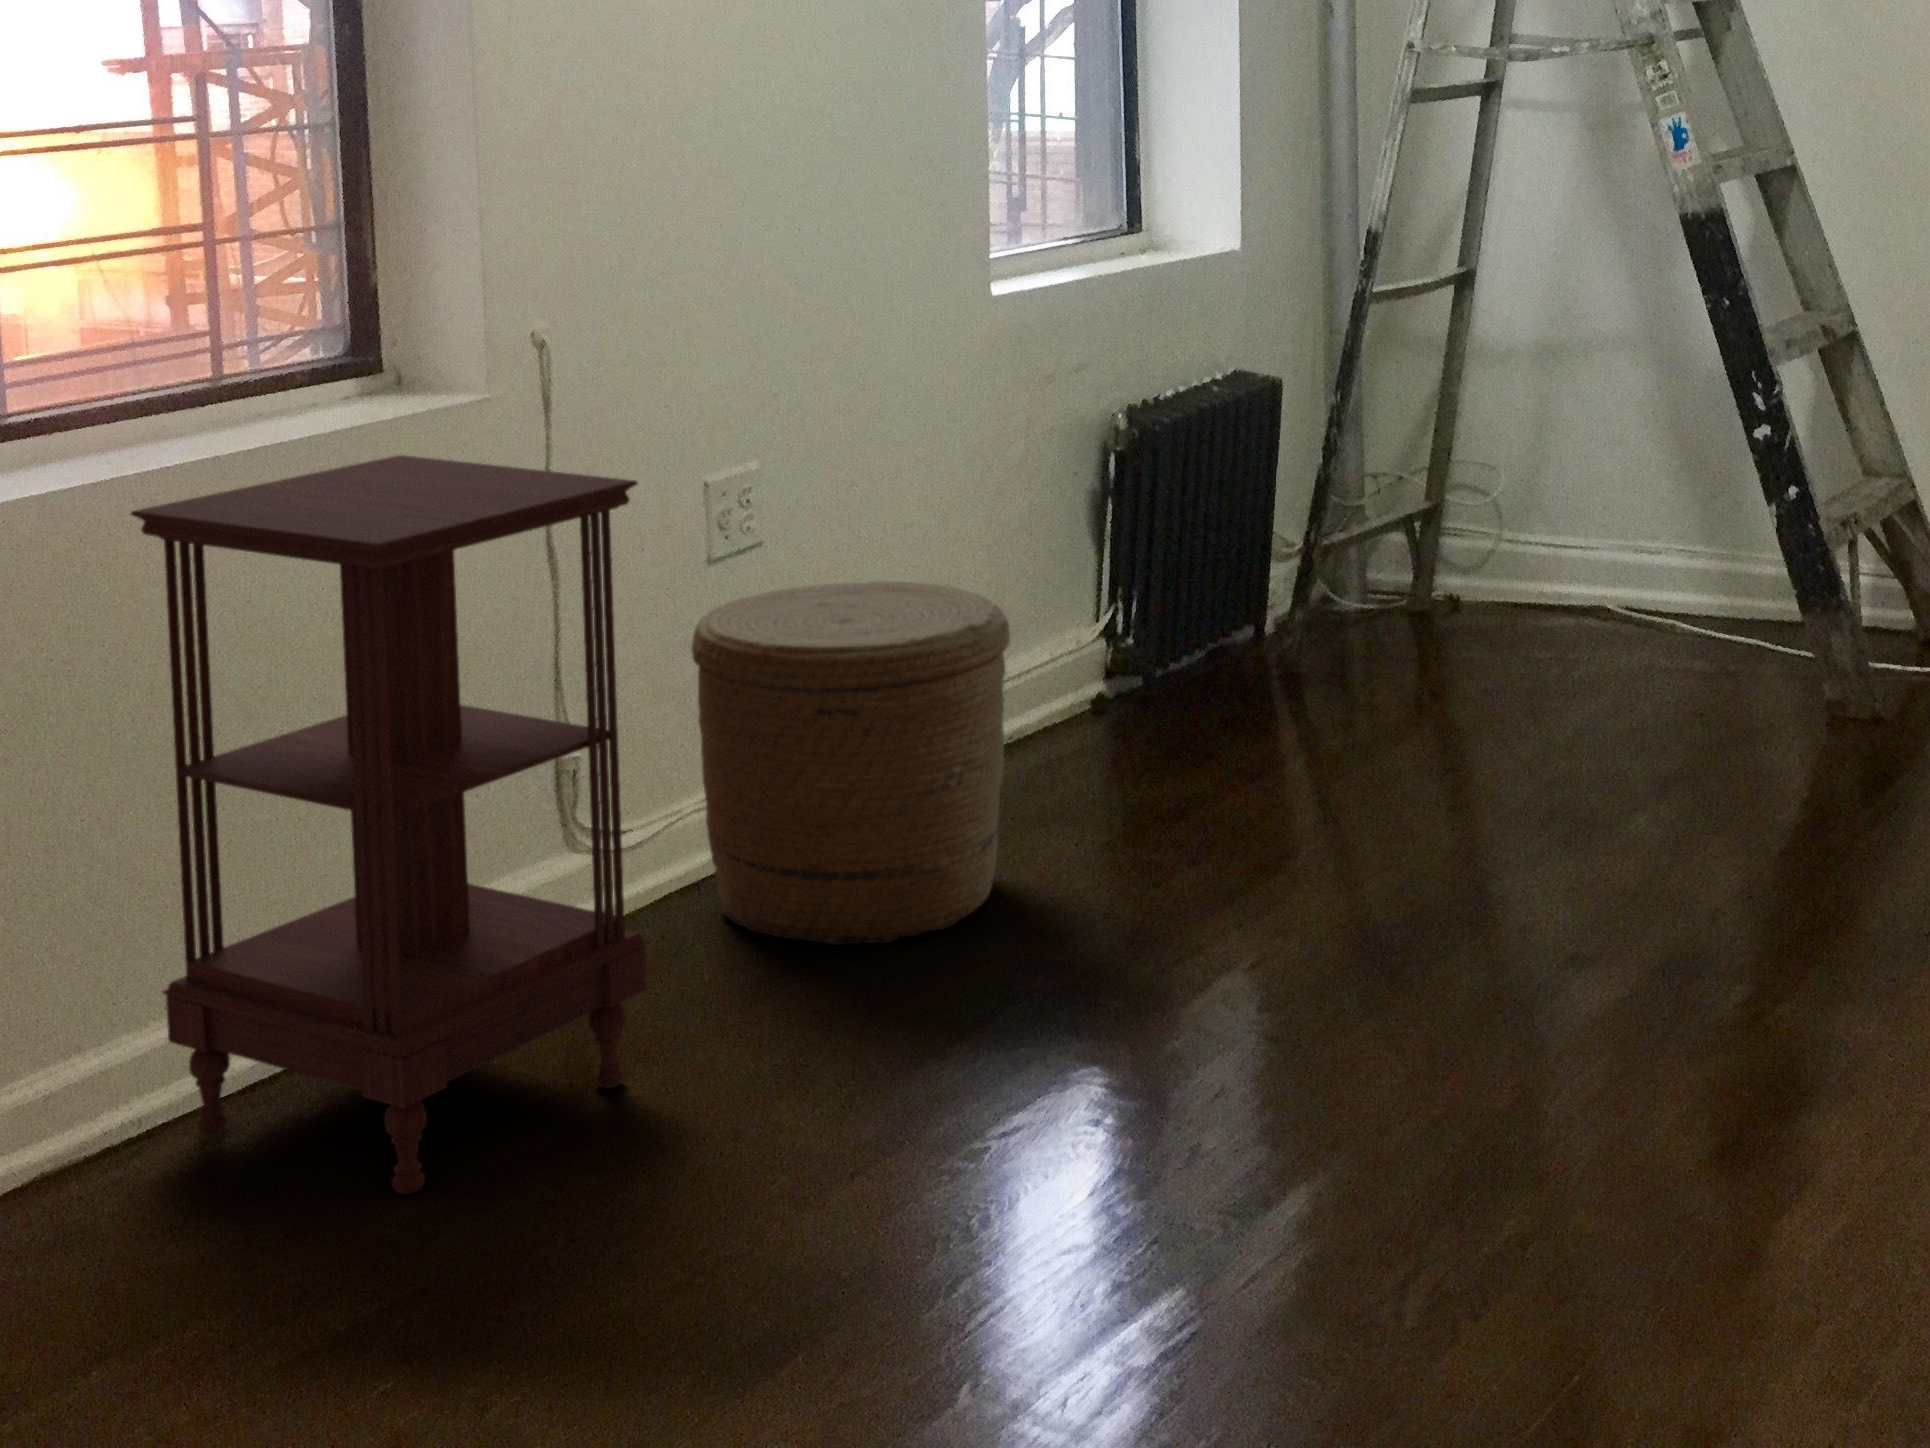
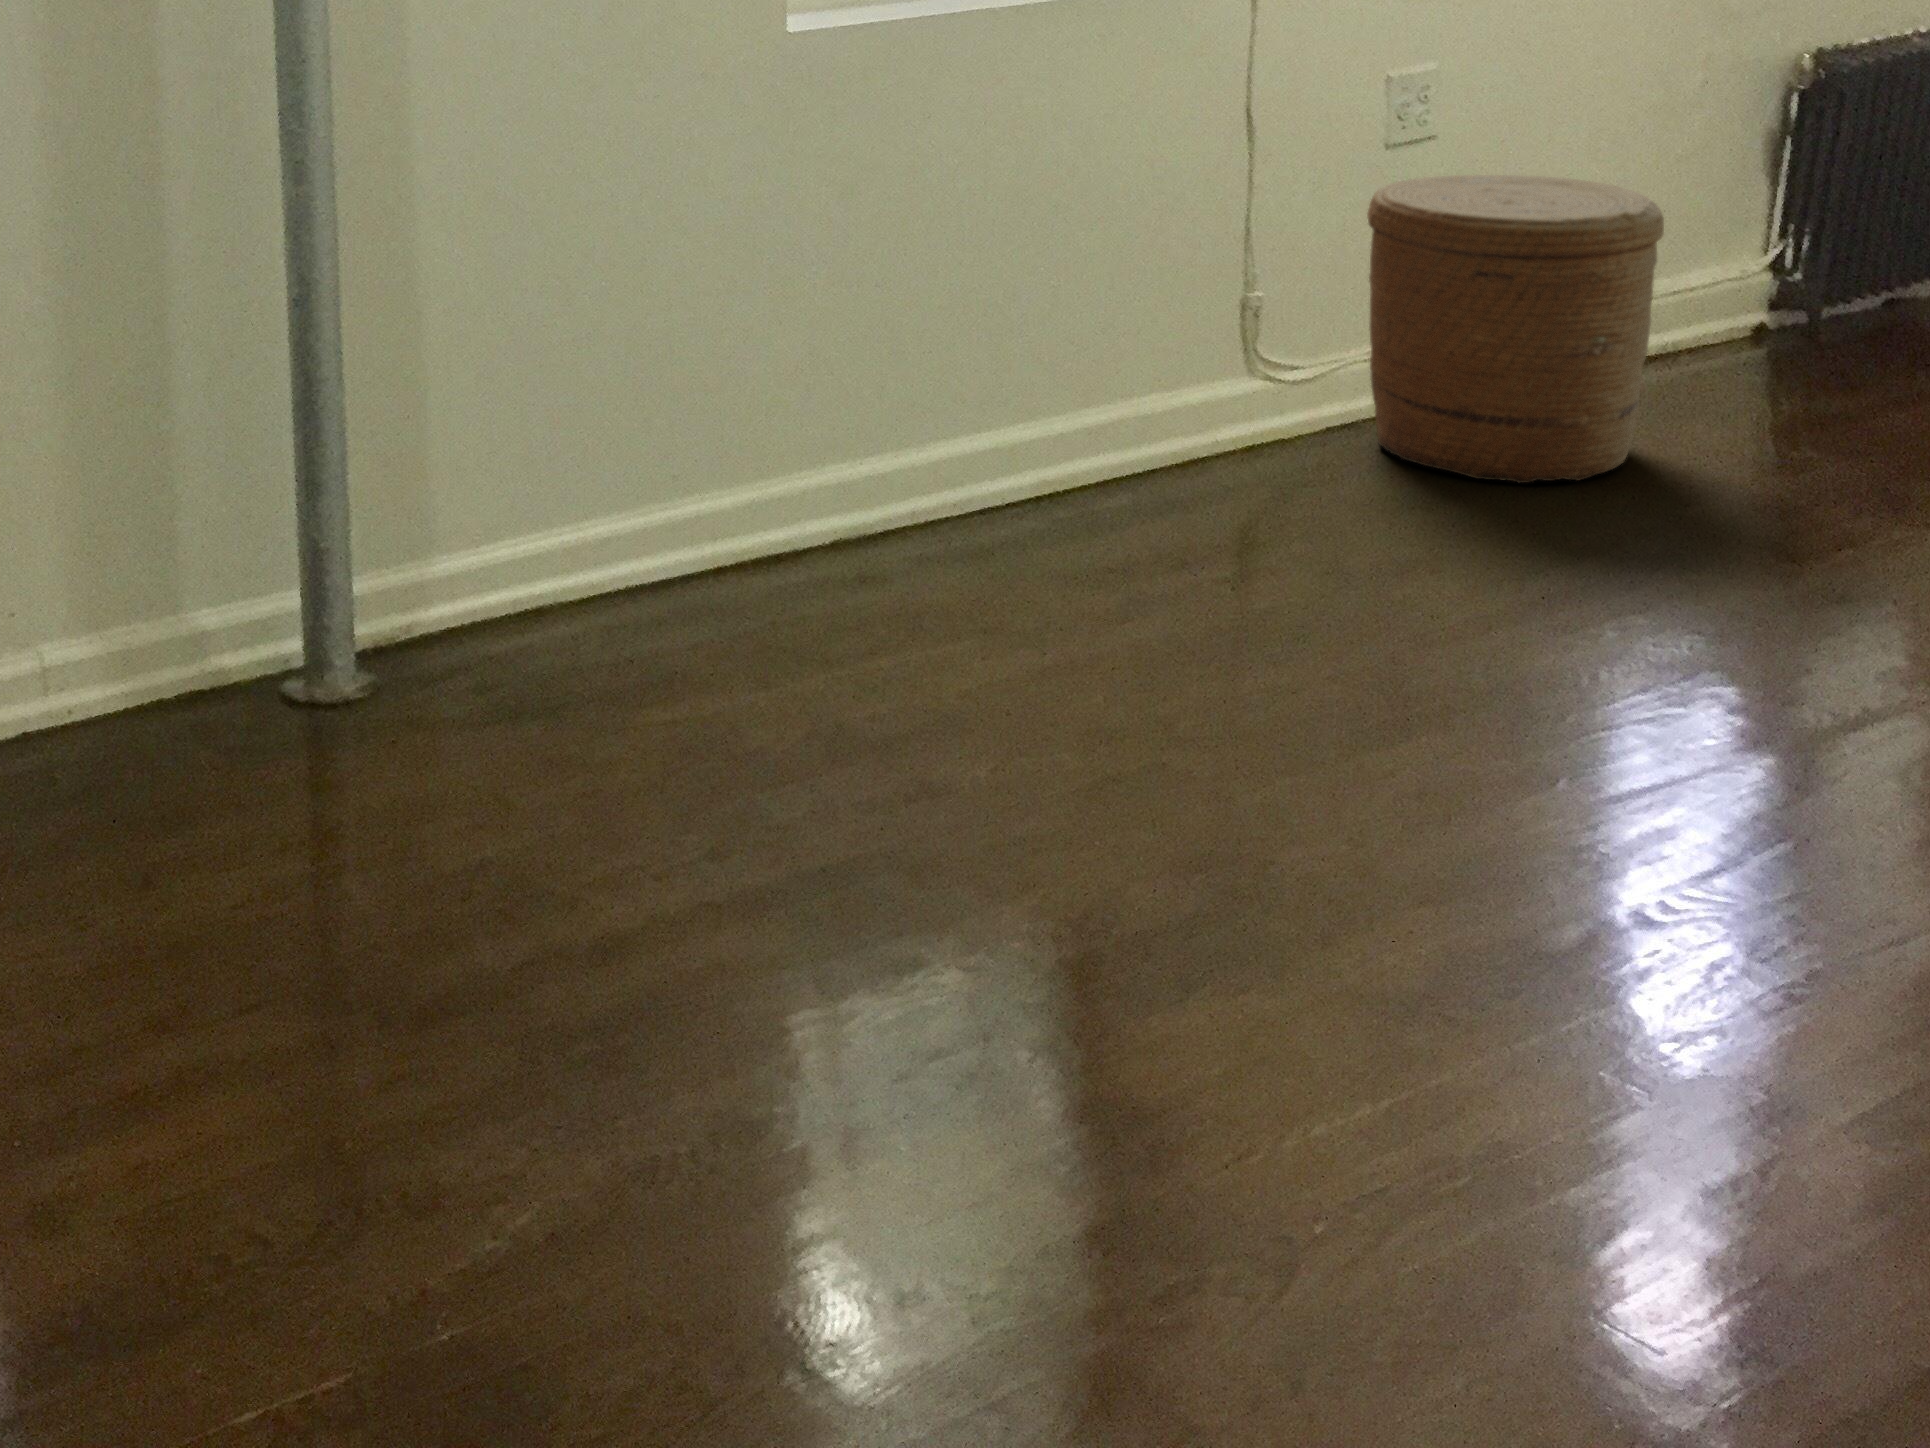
side table: present [131,455,648,1194] -> none [932,21,1333,589]

